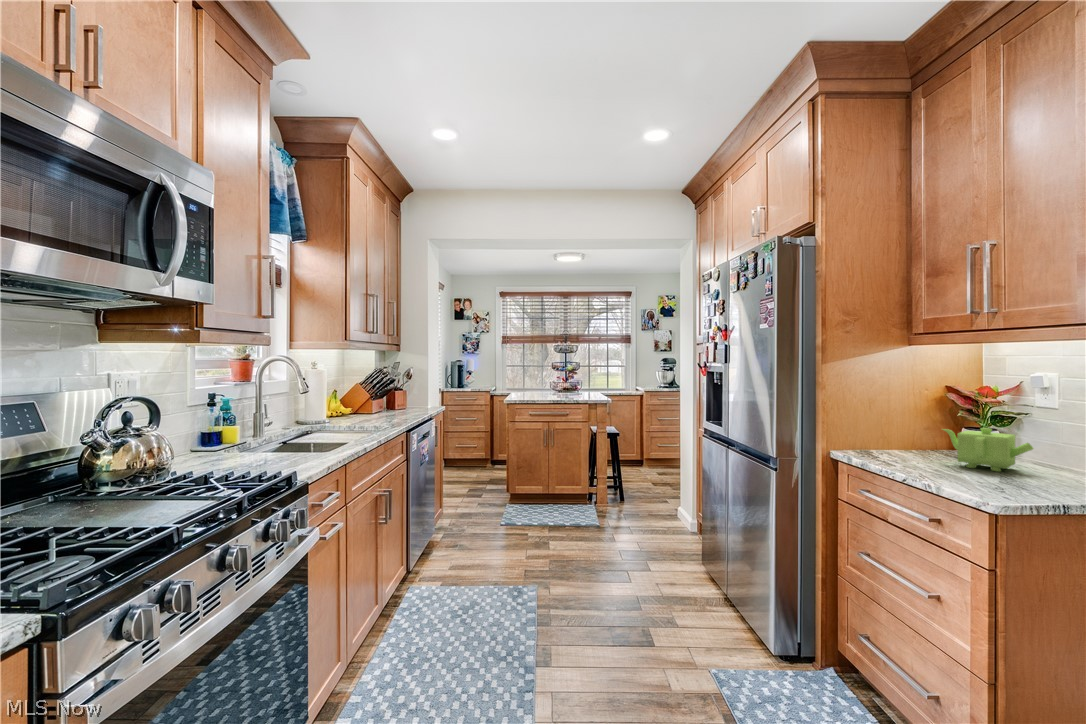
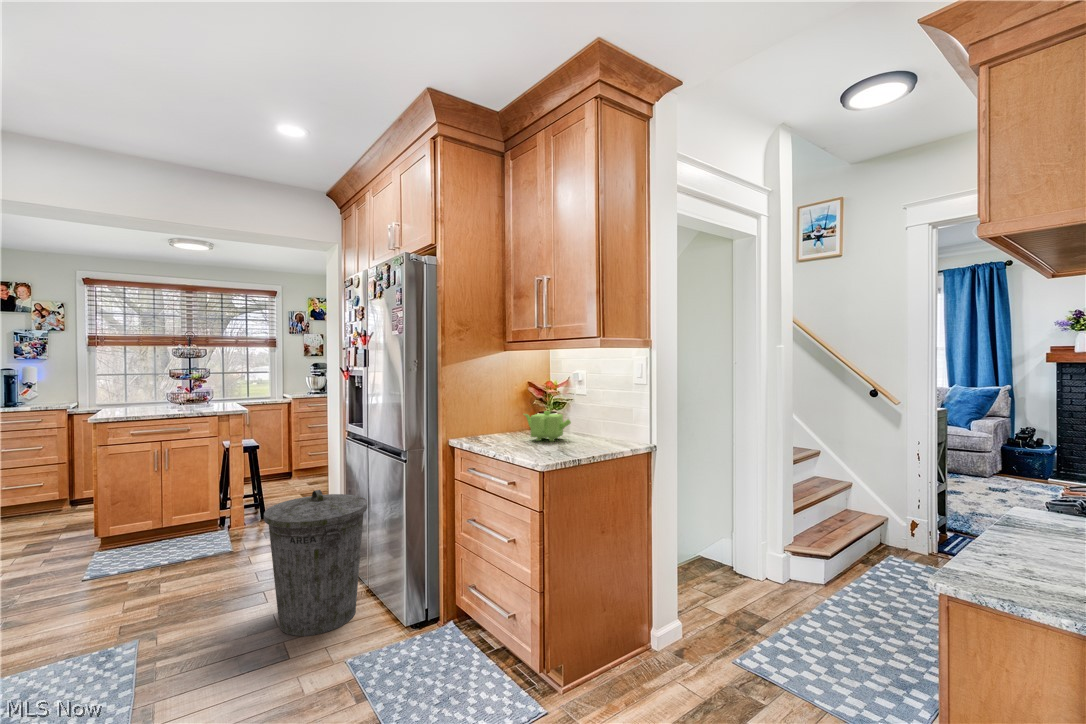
trash can: none [631,486,728,630] -> present [264,490,367,636]

